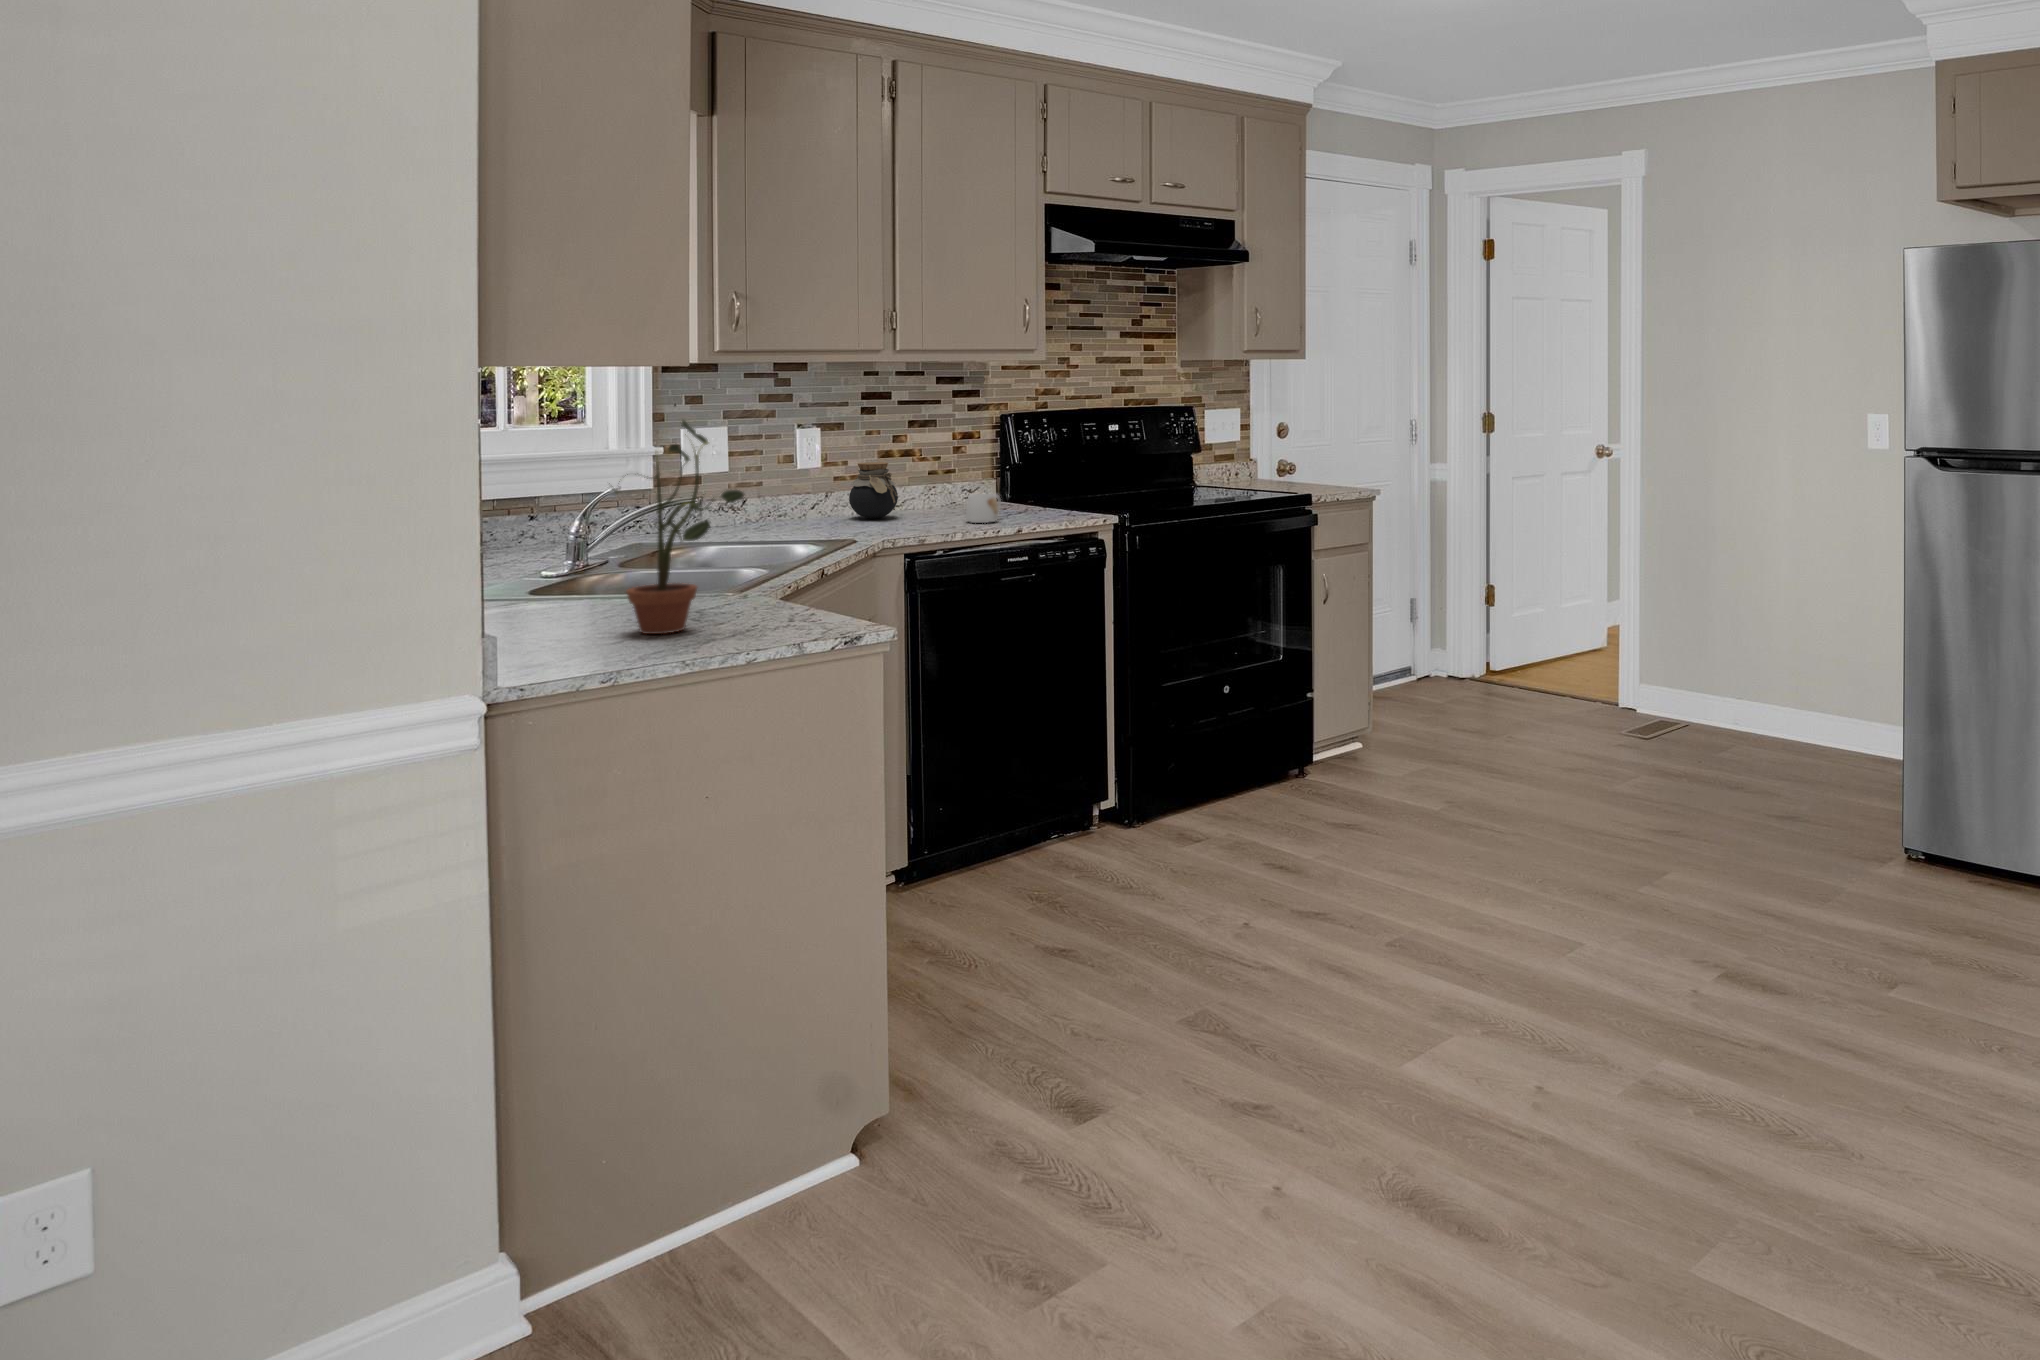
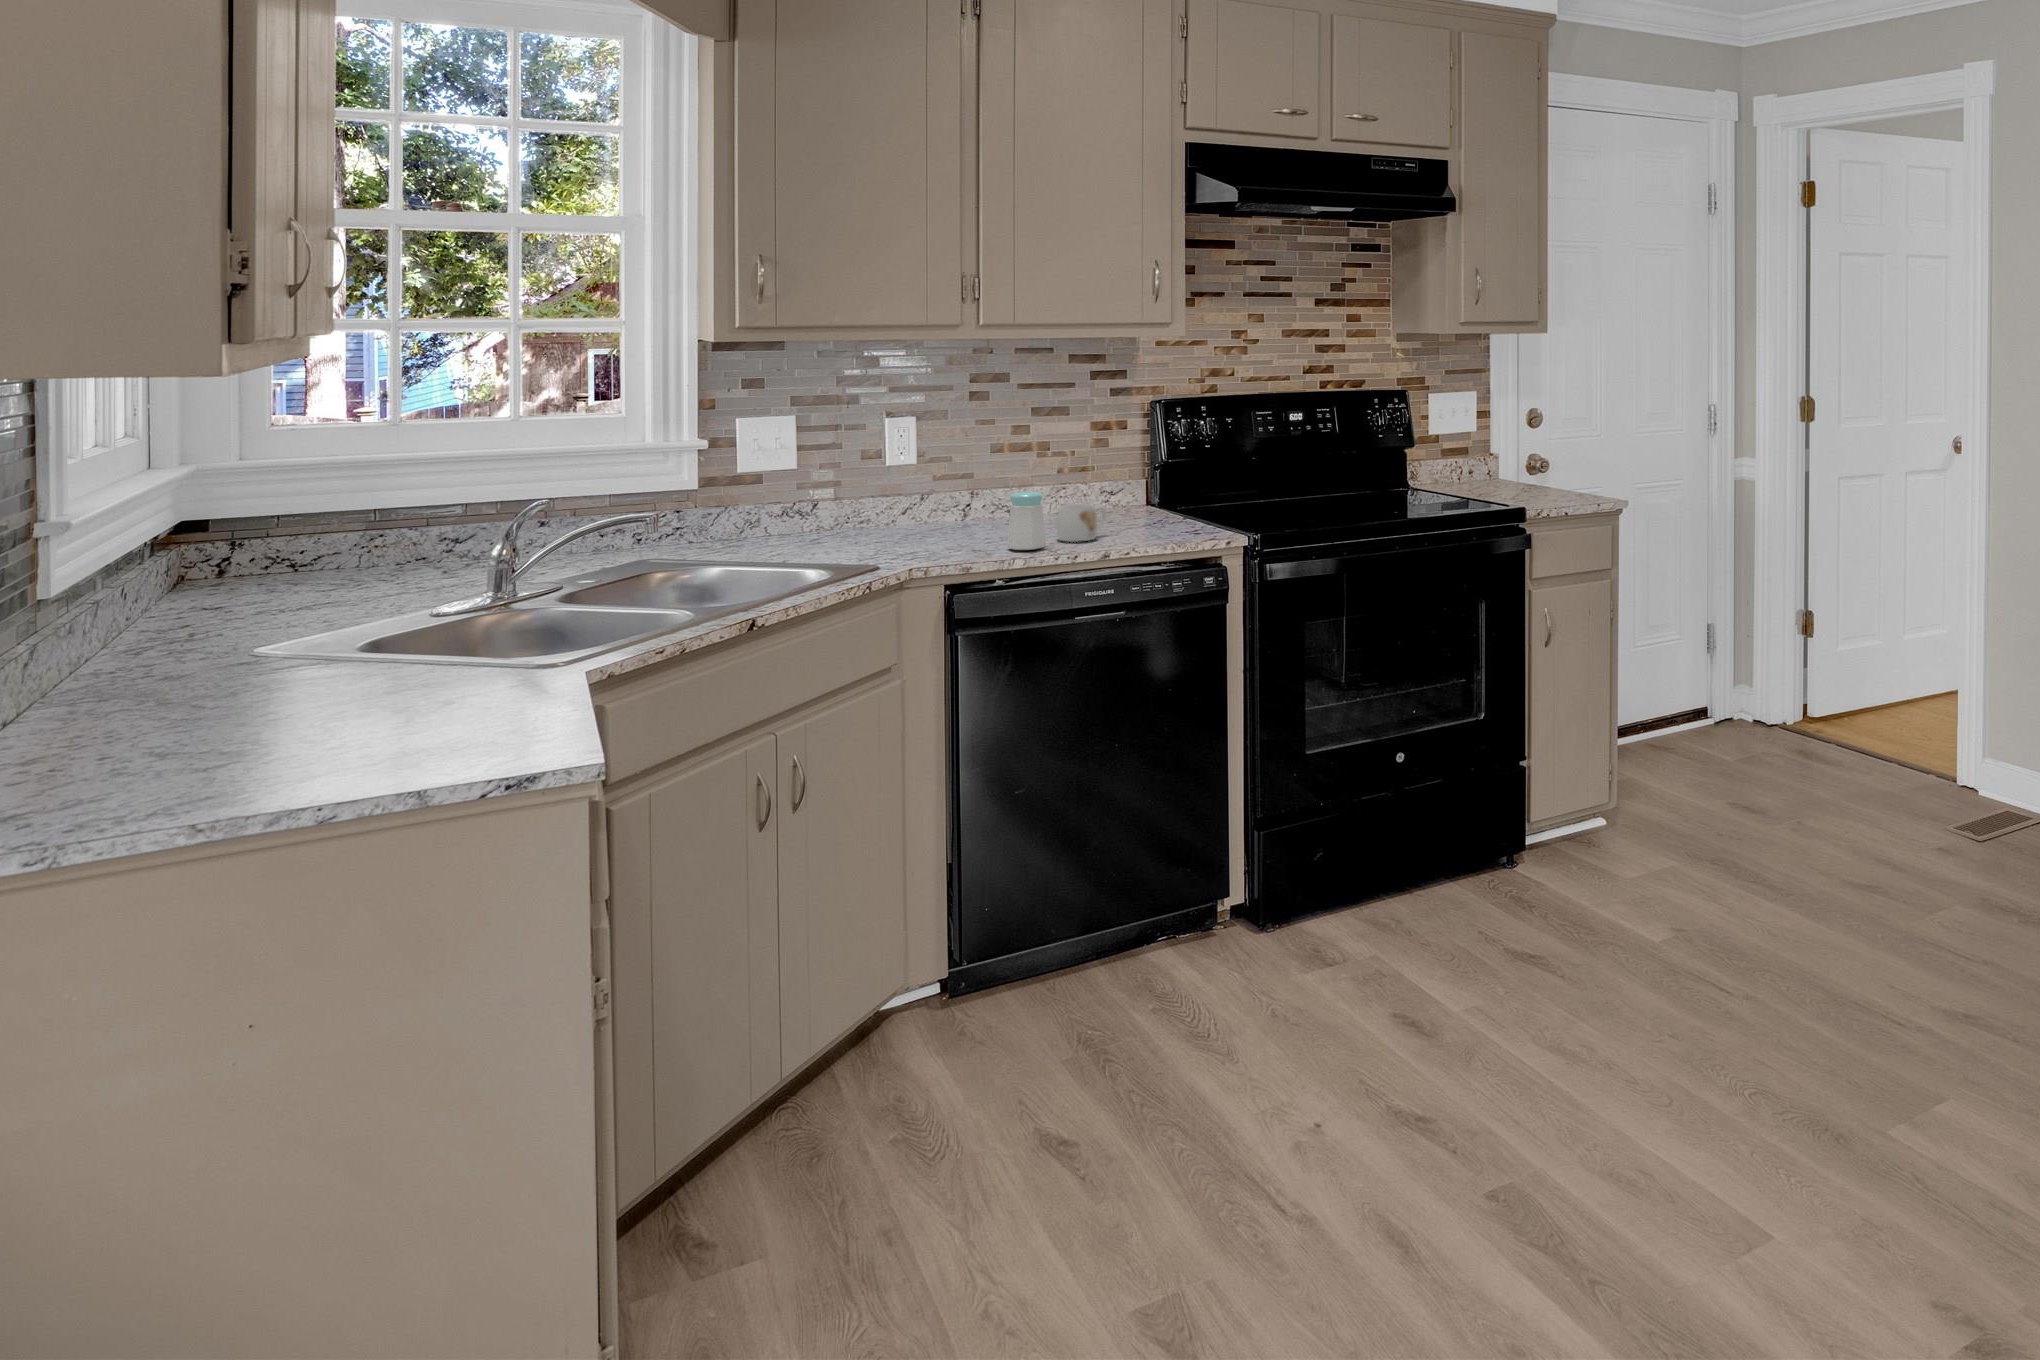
potted plant: present [615,420,744,634] -> none [250,432,492,743]
jar: present [849,462,898,519] -> none [927,462,988,531]
salt shaker: none [936,482,967,528] -> present [1007,491,1046,550]

